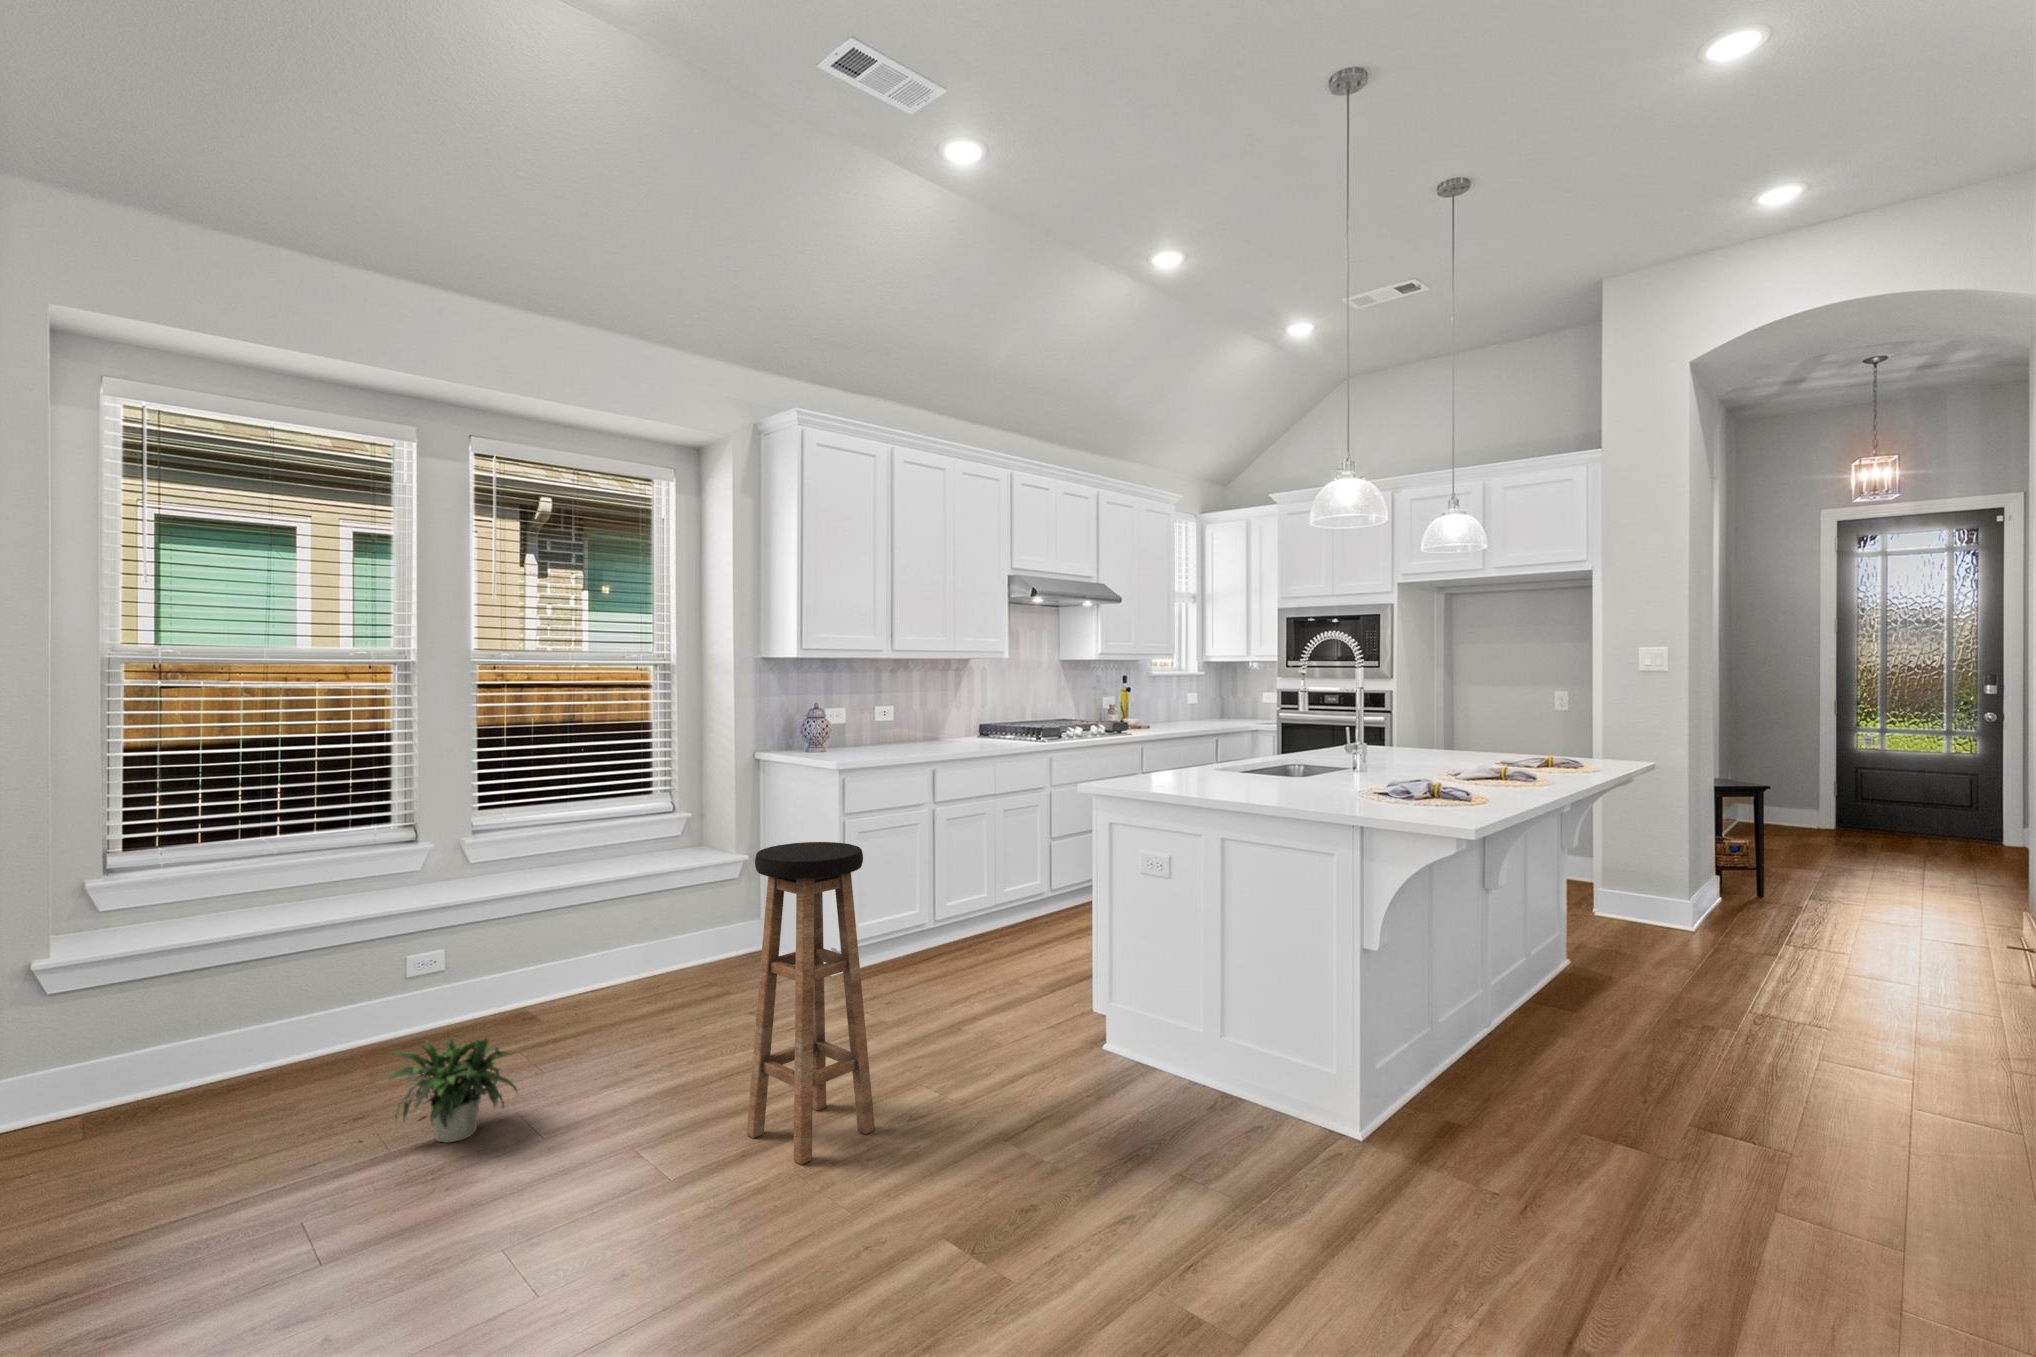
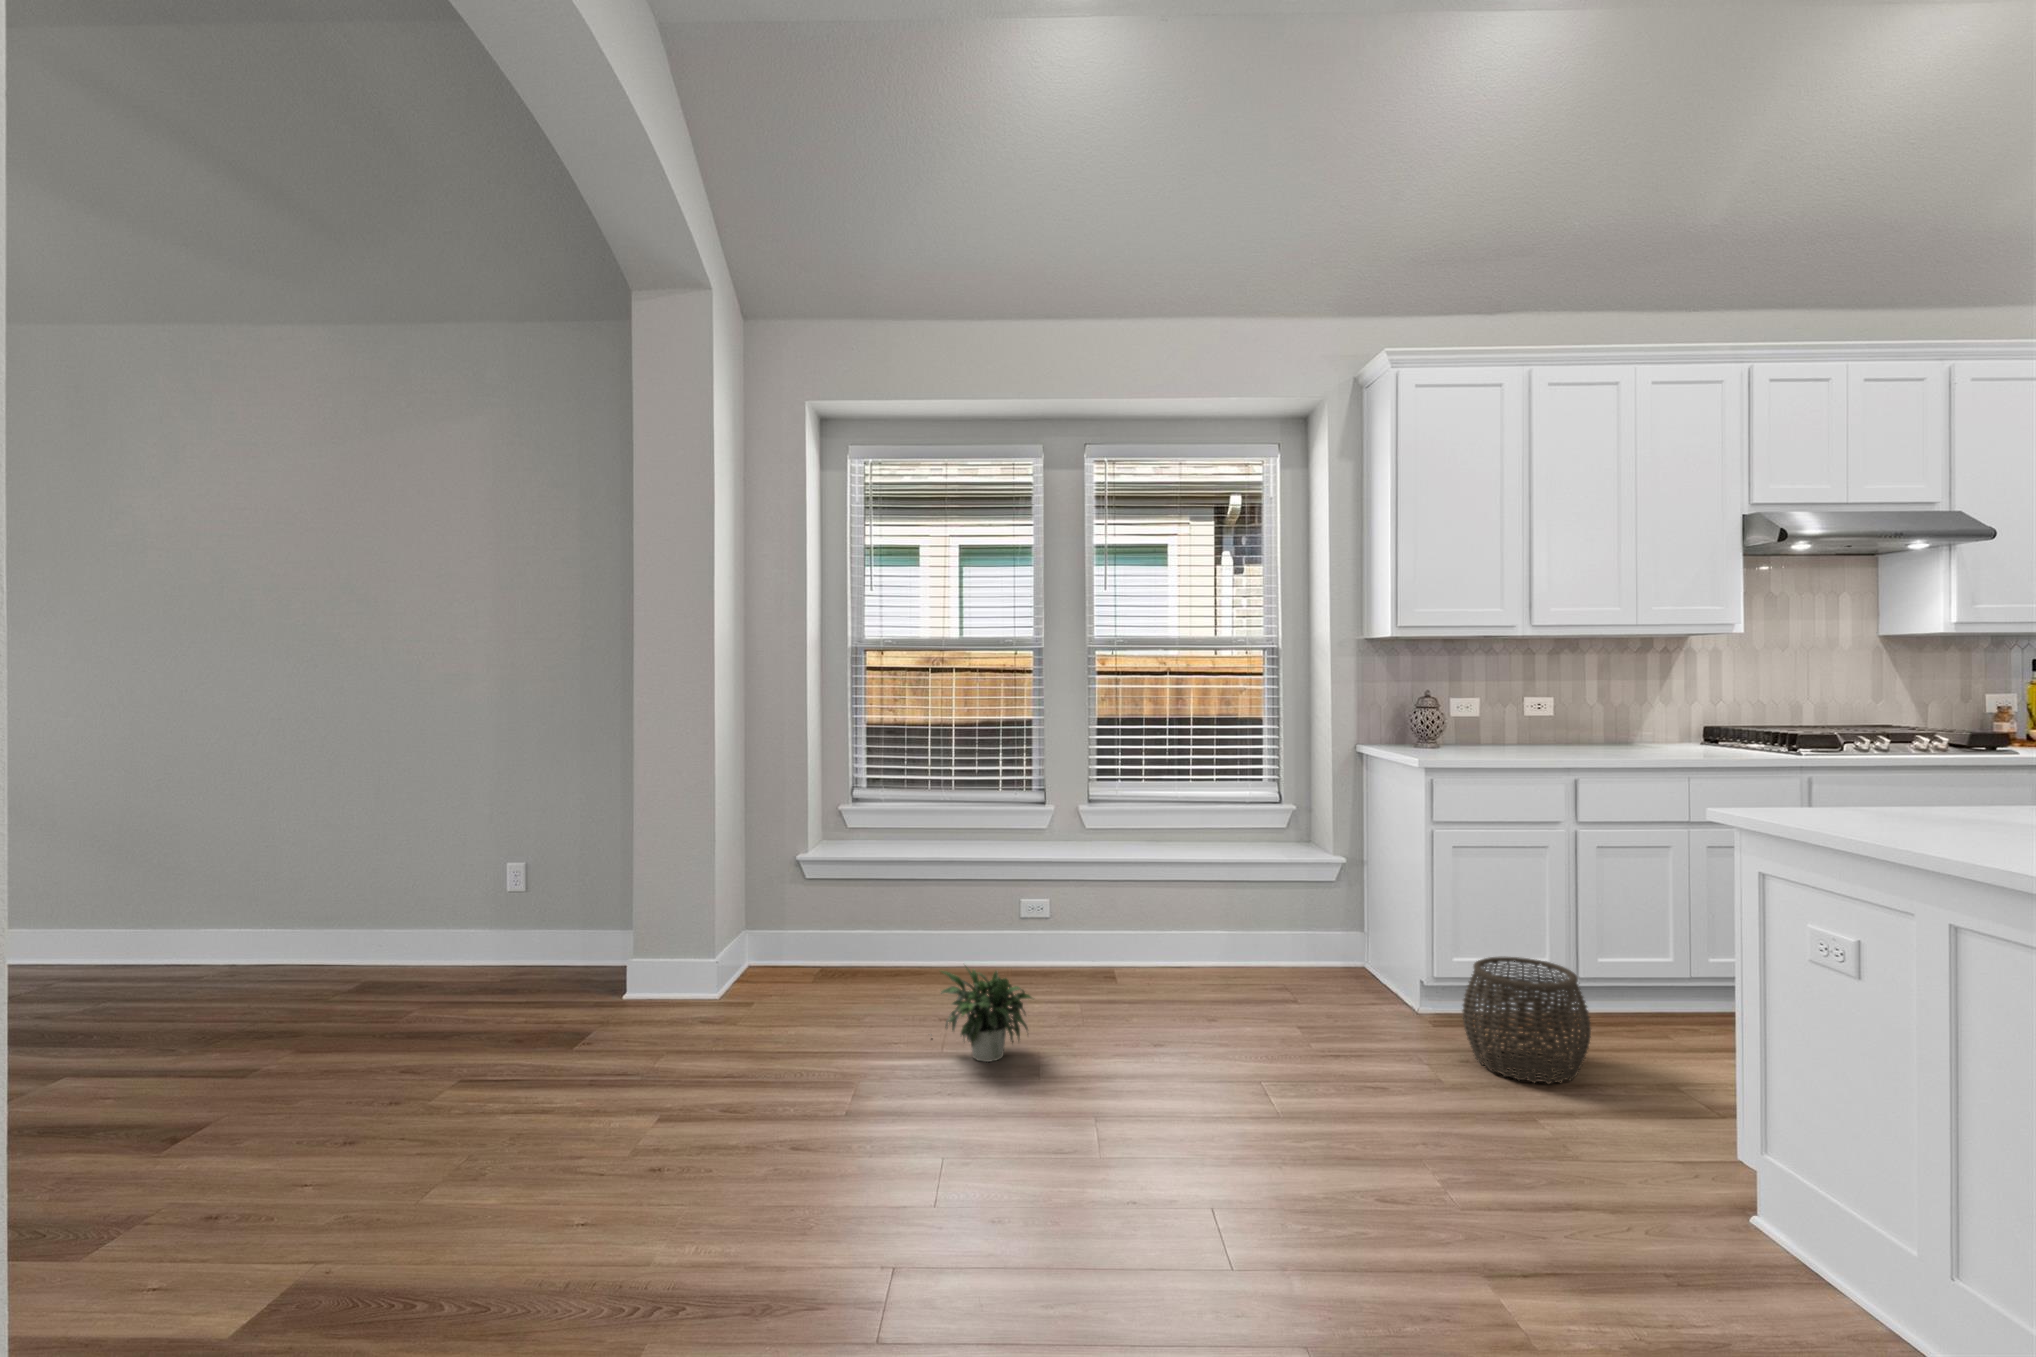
bar stool: present [747,842,875,1164] -> none [1193,839,1327,1200]
woven basket: none [886,913,975,1008] -> present [1462,957,1591,1084]

